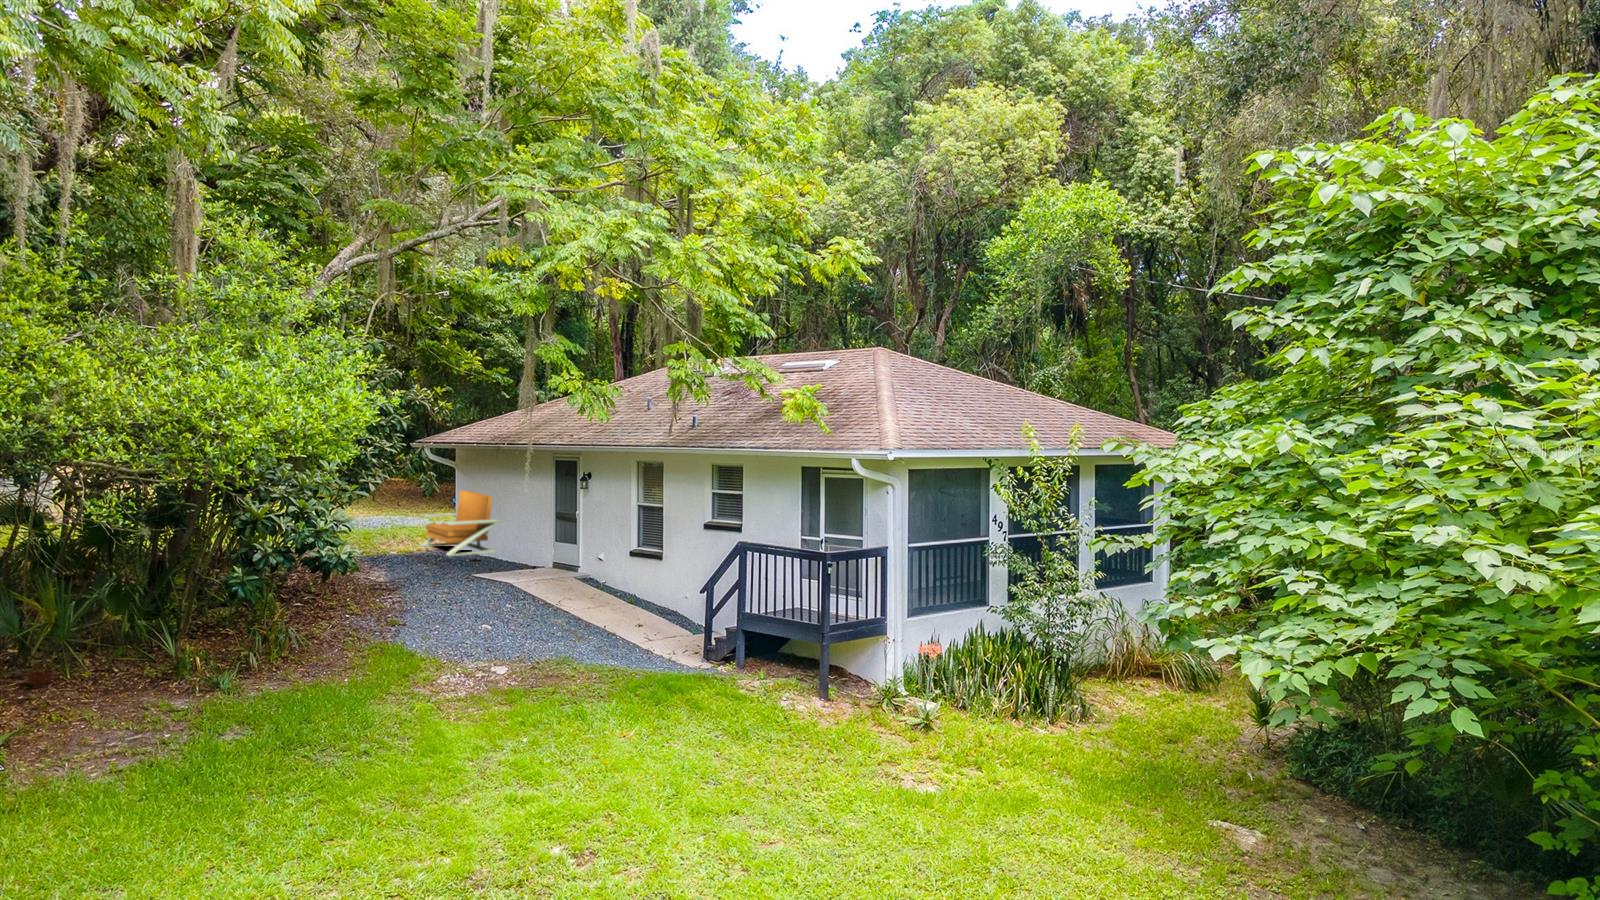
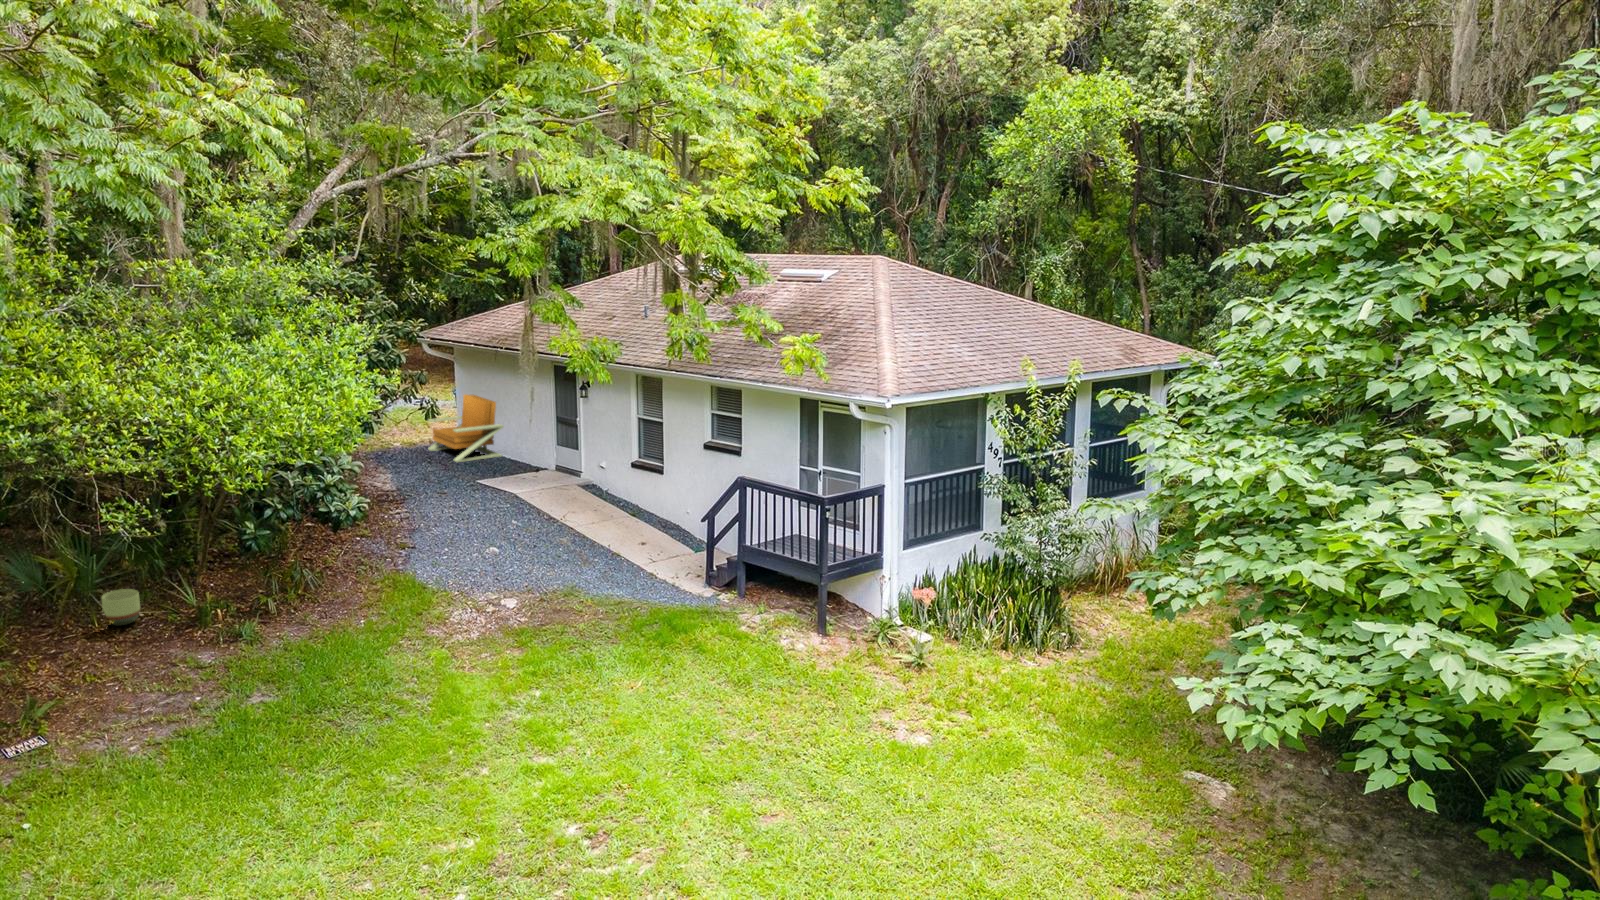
planter: none [74,639,114,676] -> present [102,589,140,625]
basket: present [27,654,55,685] -> none [58,607,85,638]

